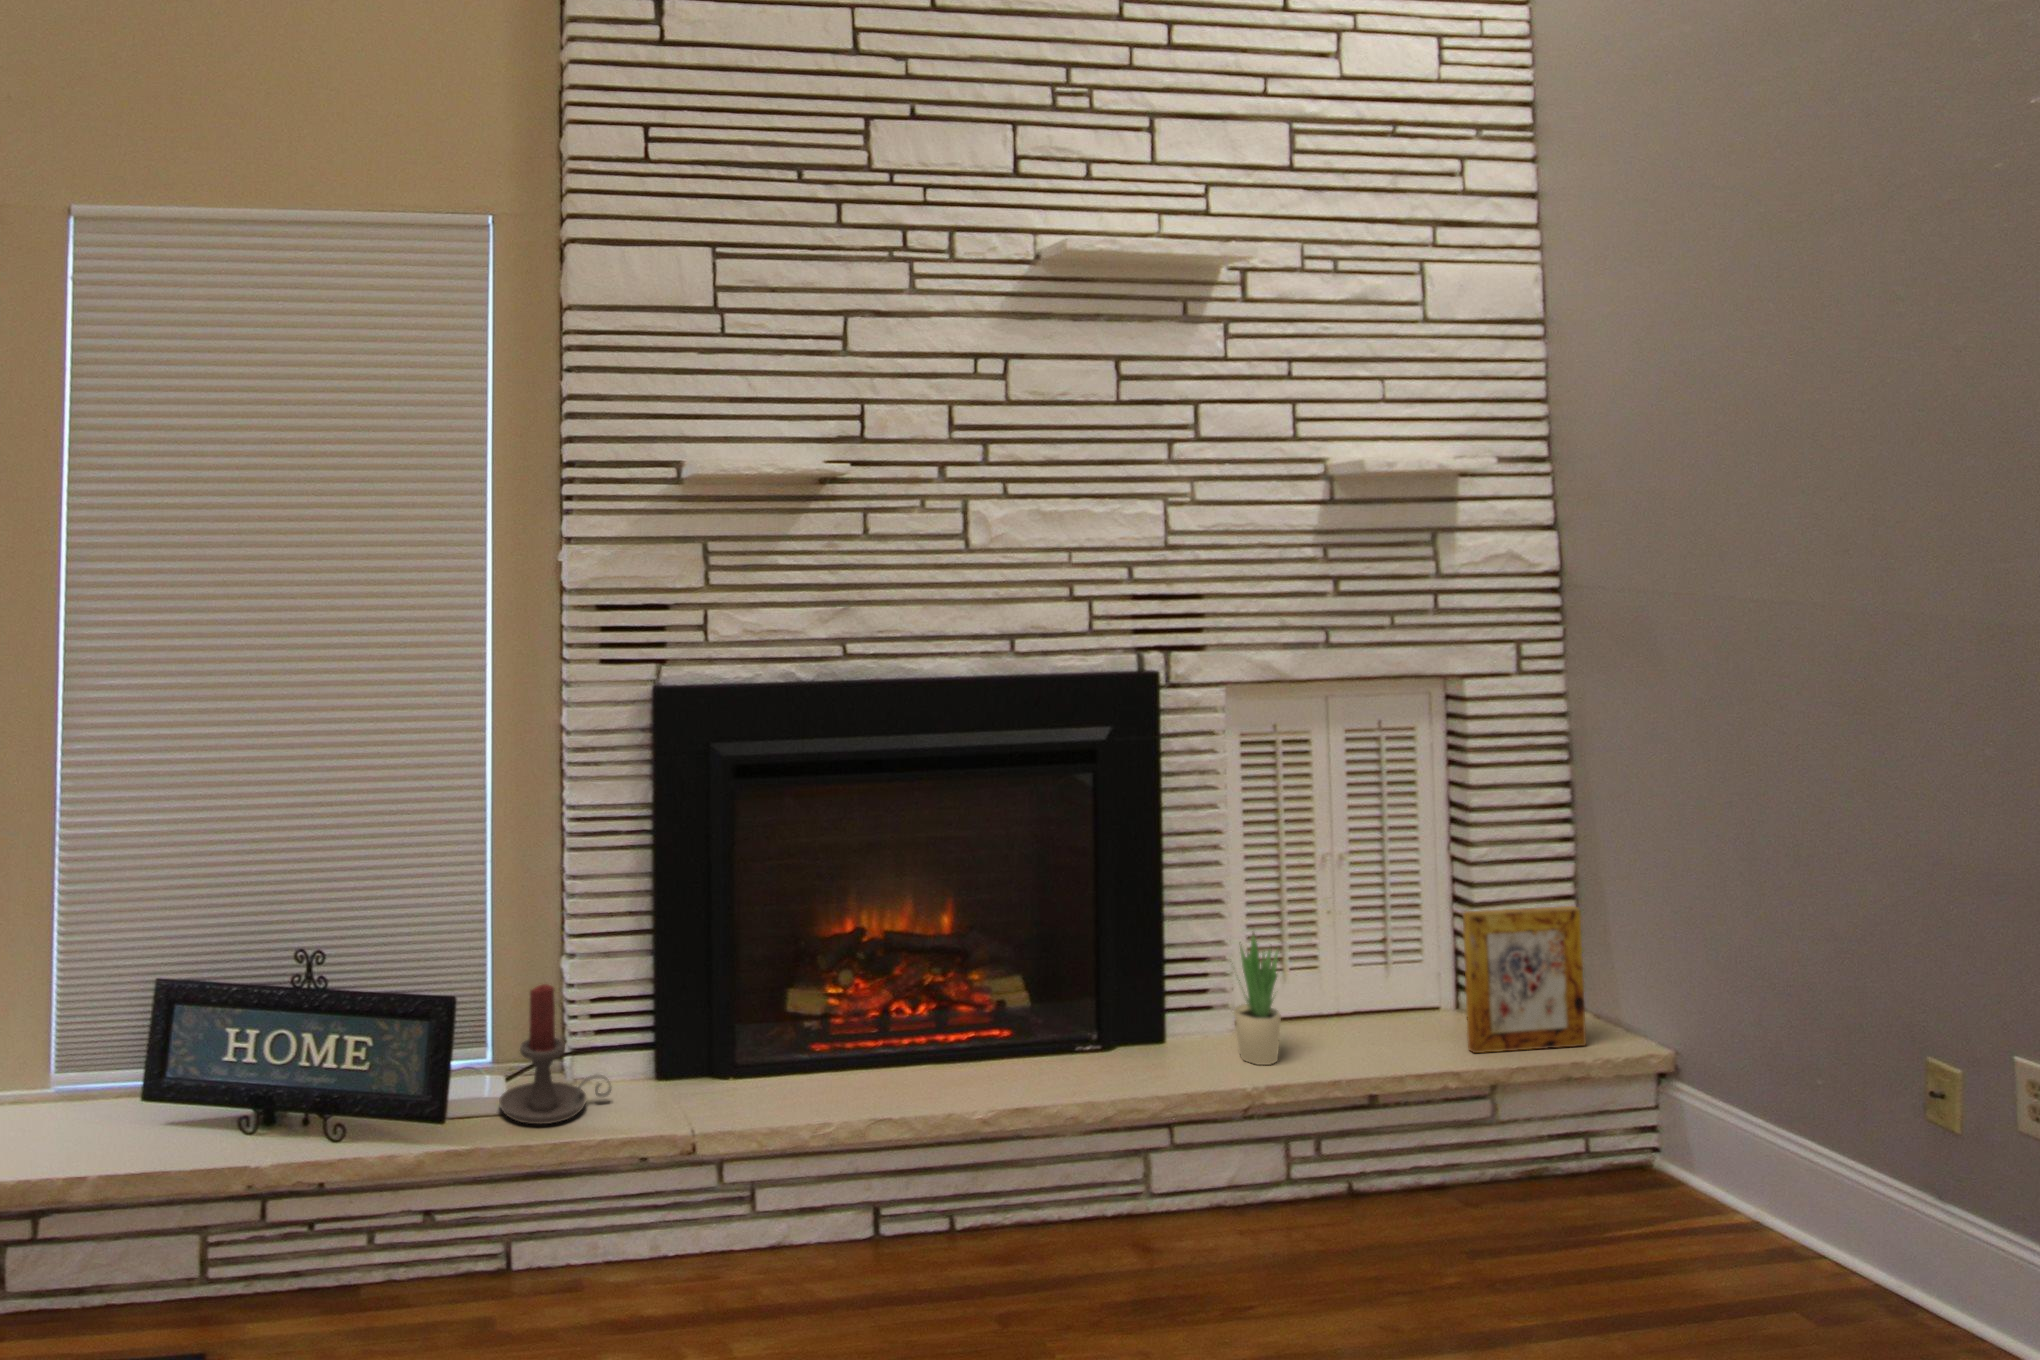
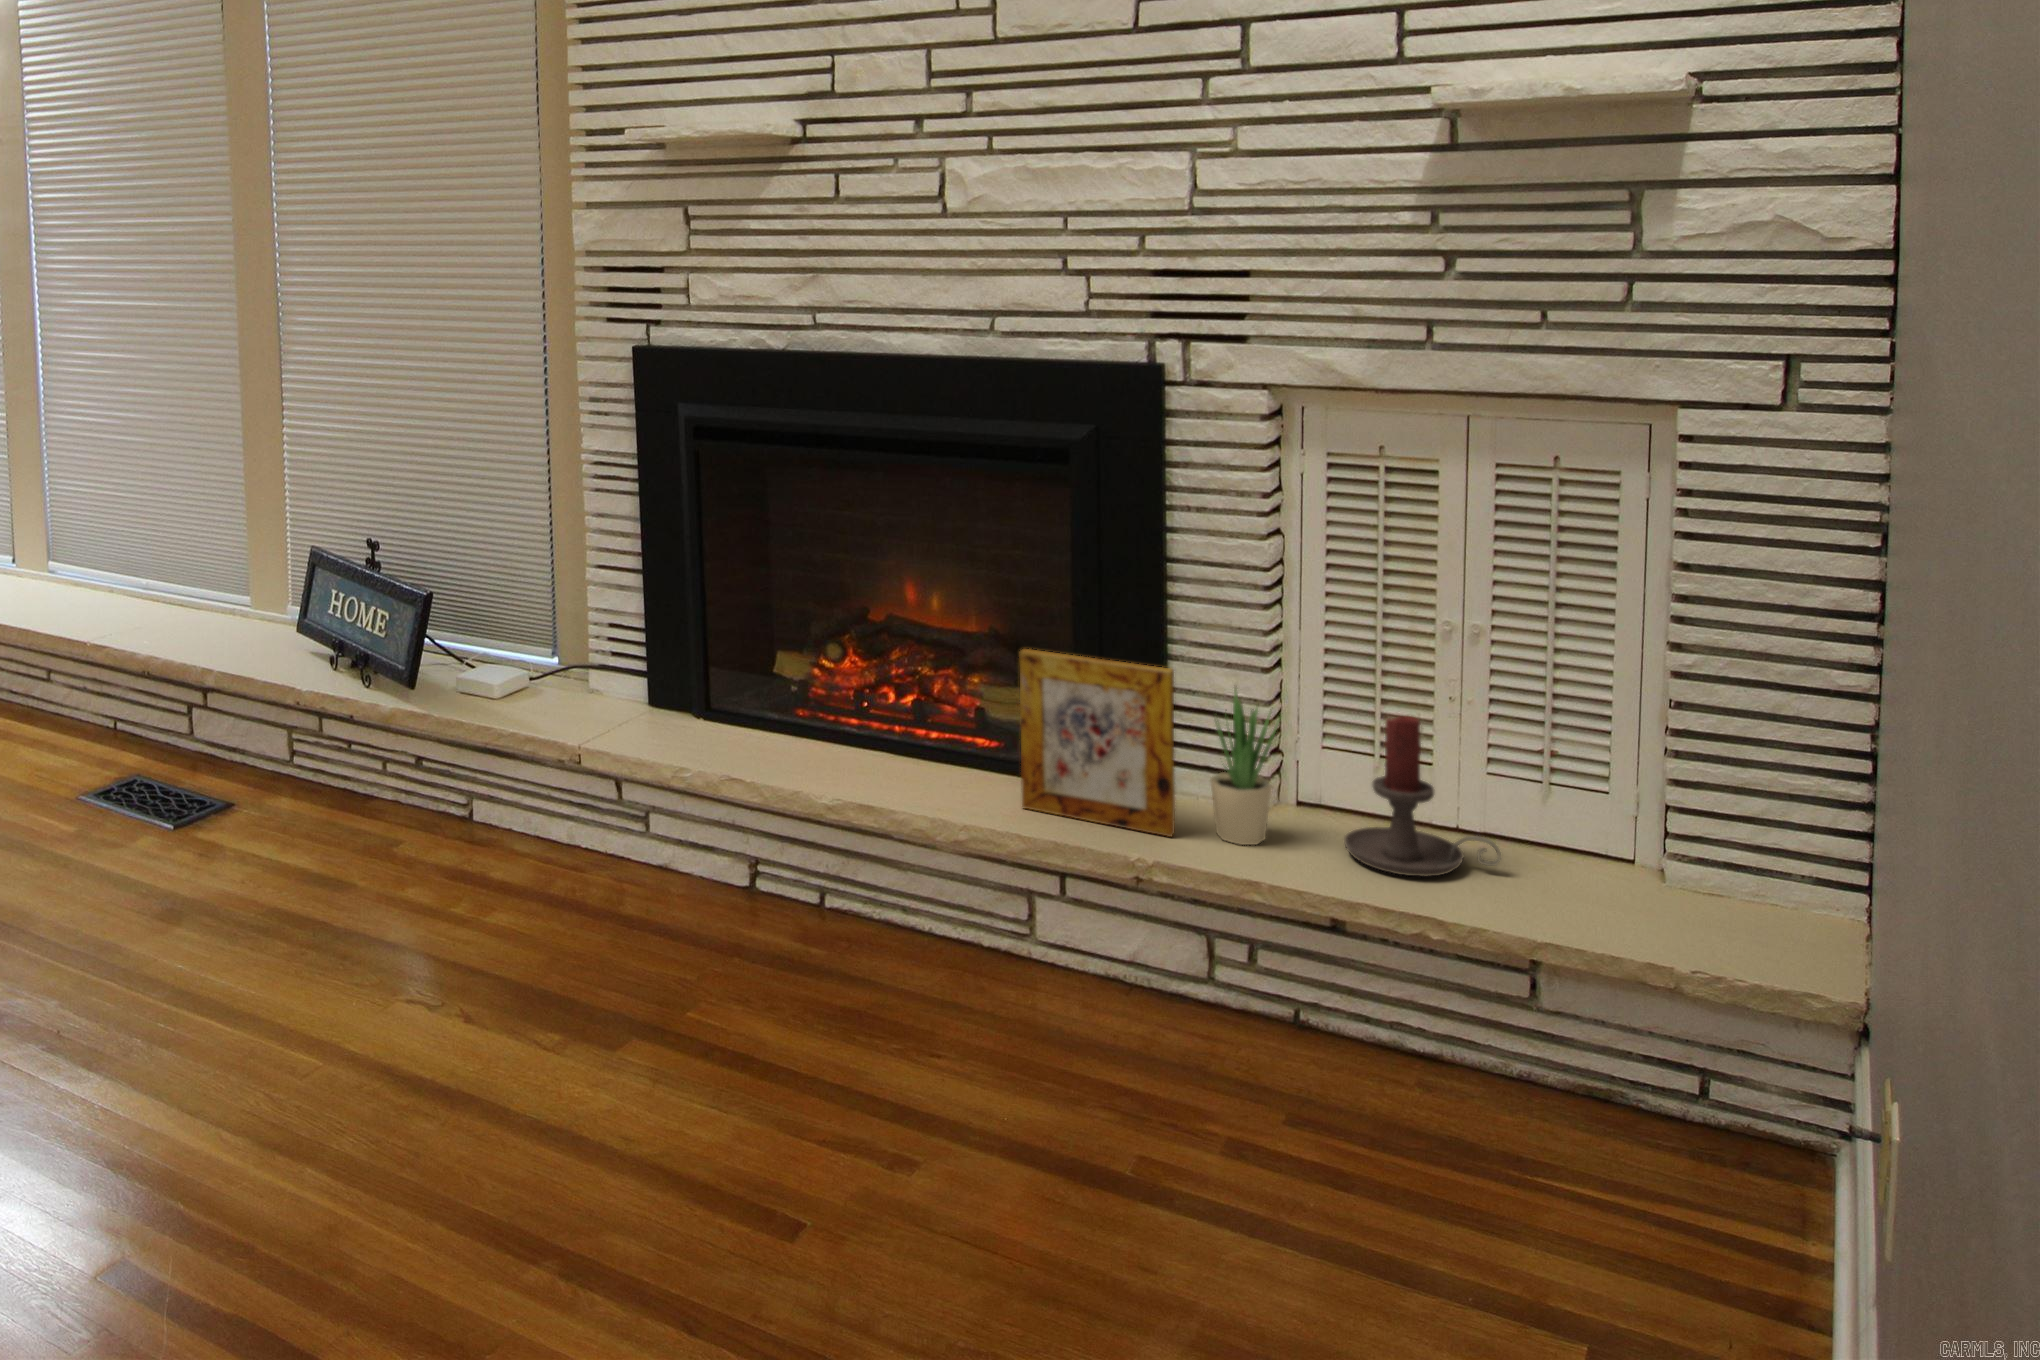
picture frame: present [1463,906,1586,1053] -> present [1019,649,1175,837]
candle holder: present [499,984,612,1124] -> present [1344,716,1501,876]

